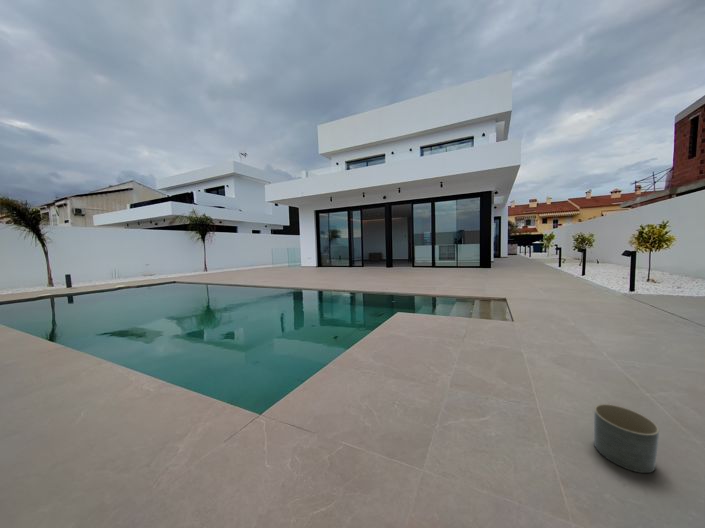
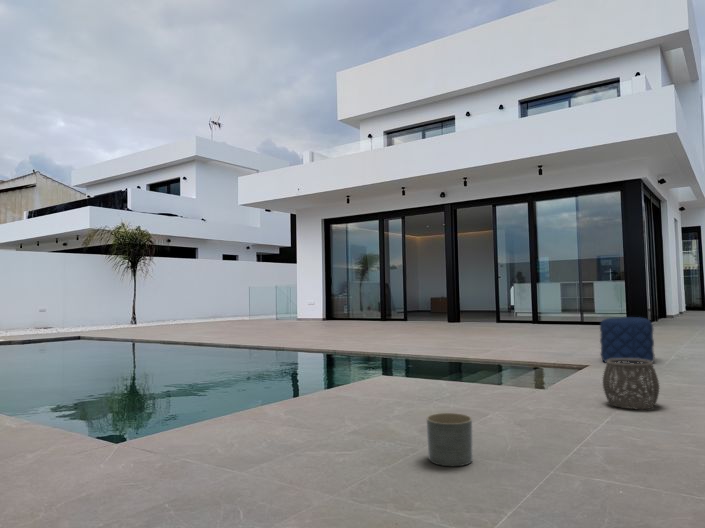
pouf: none [515,271,549,300] -> present [600,317,655,362]
woven basket: none [590,312,641,351] -> present [603,359,659,410]

